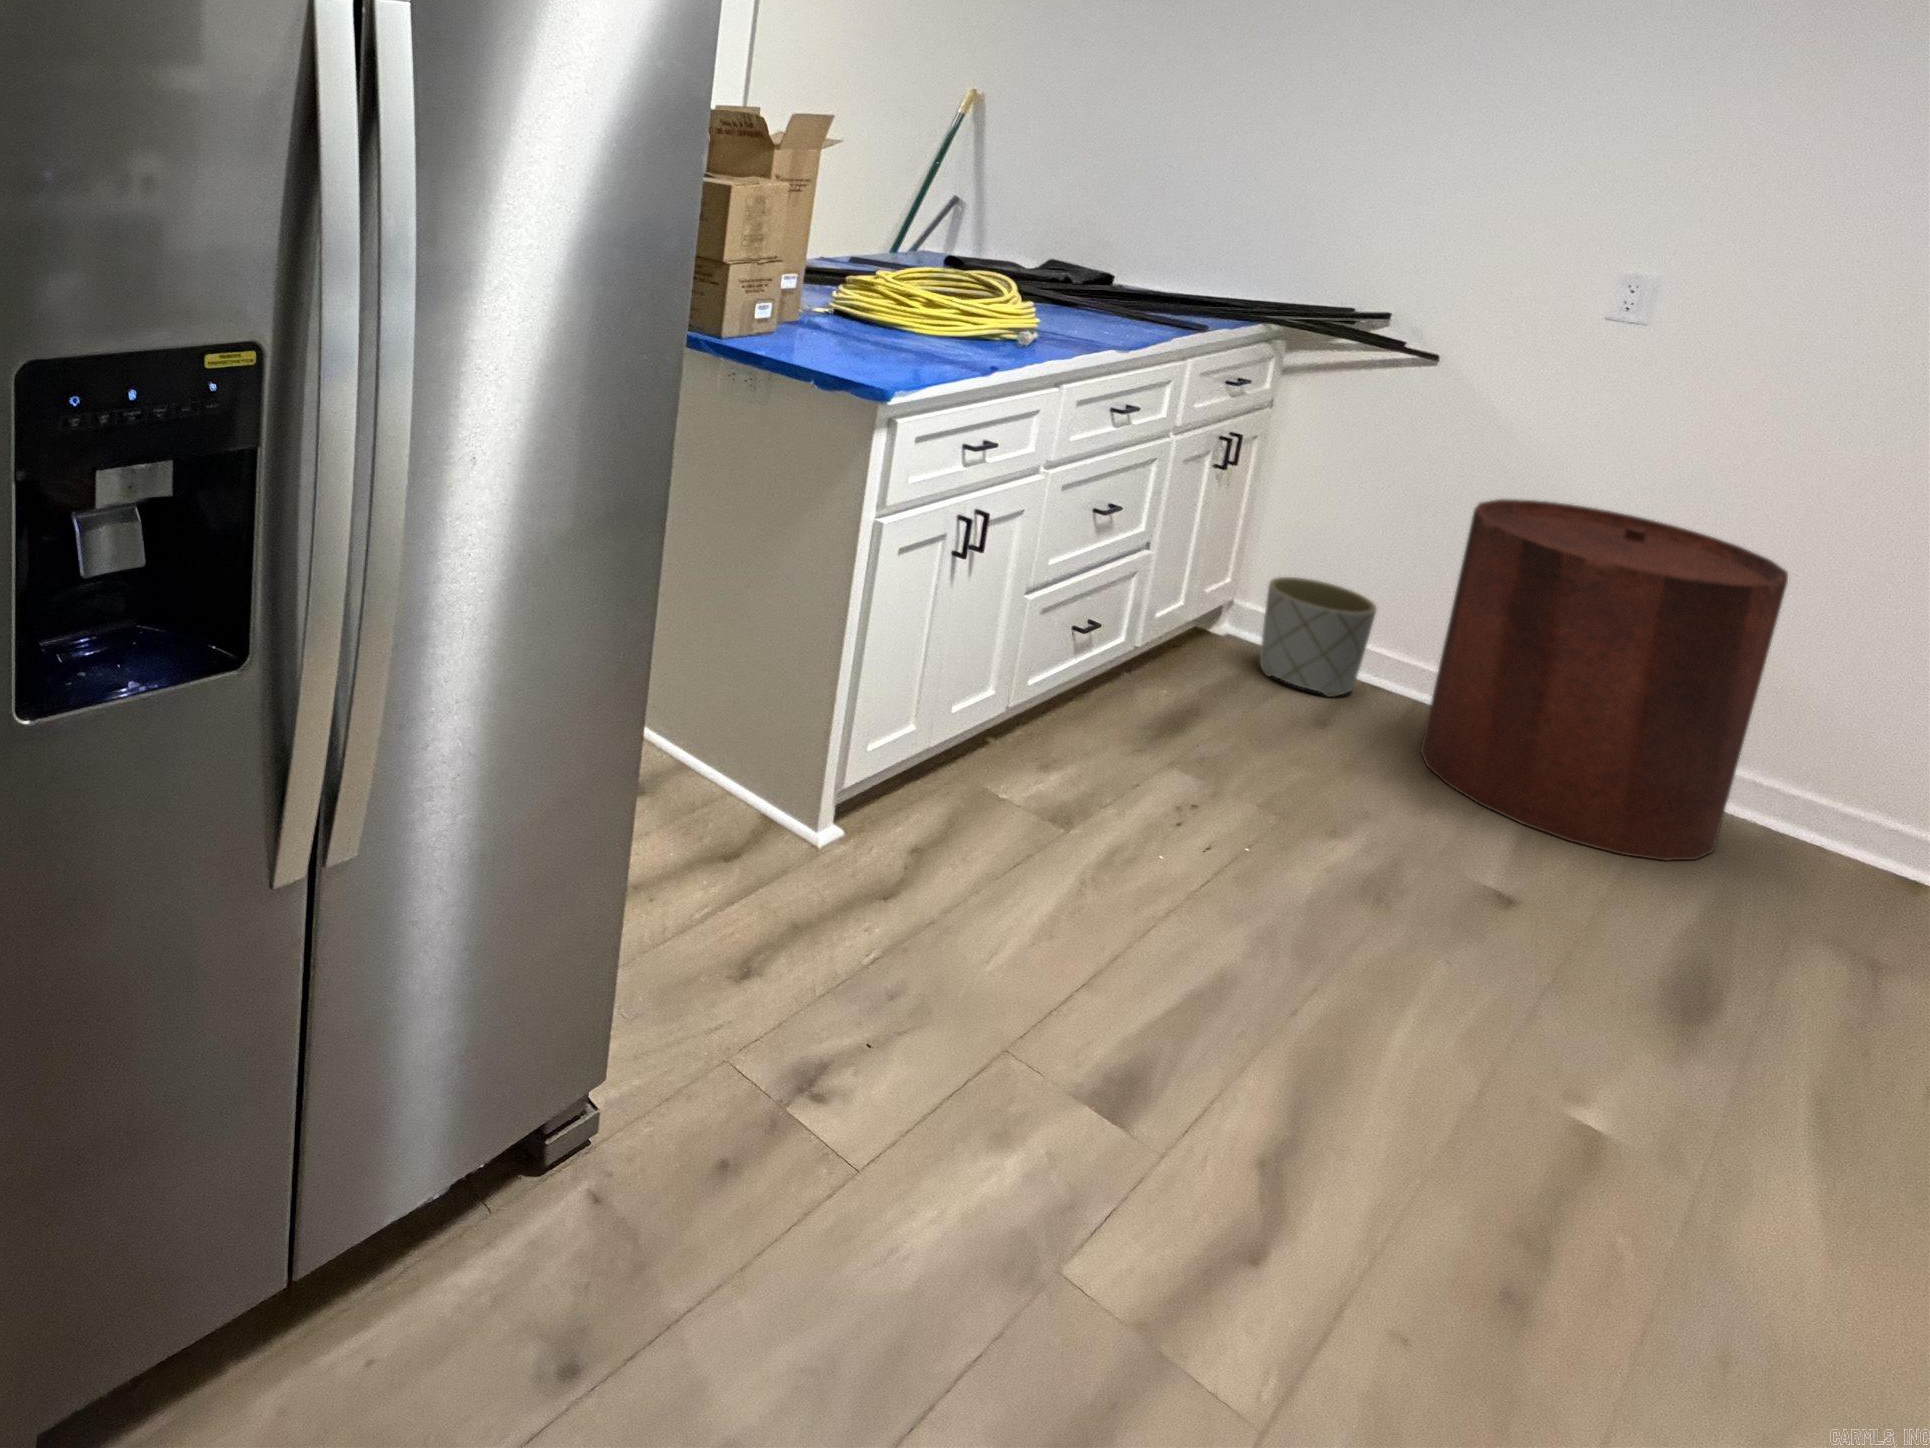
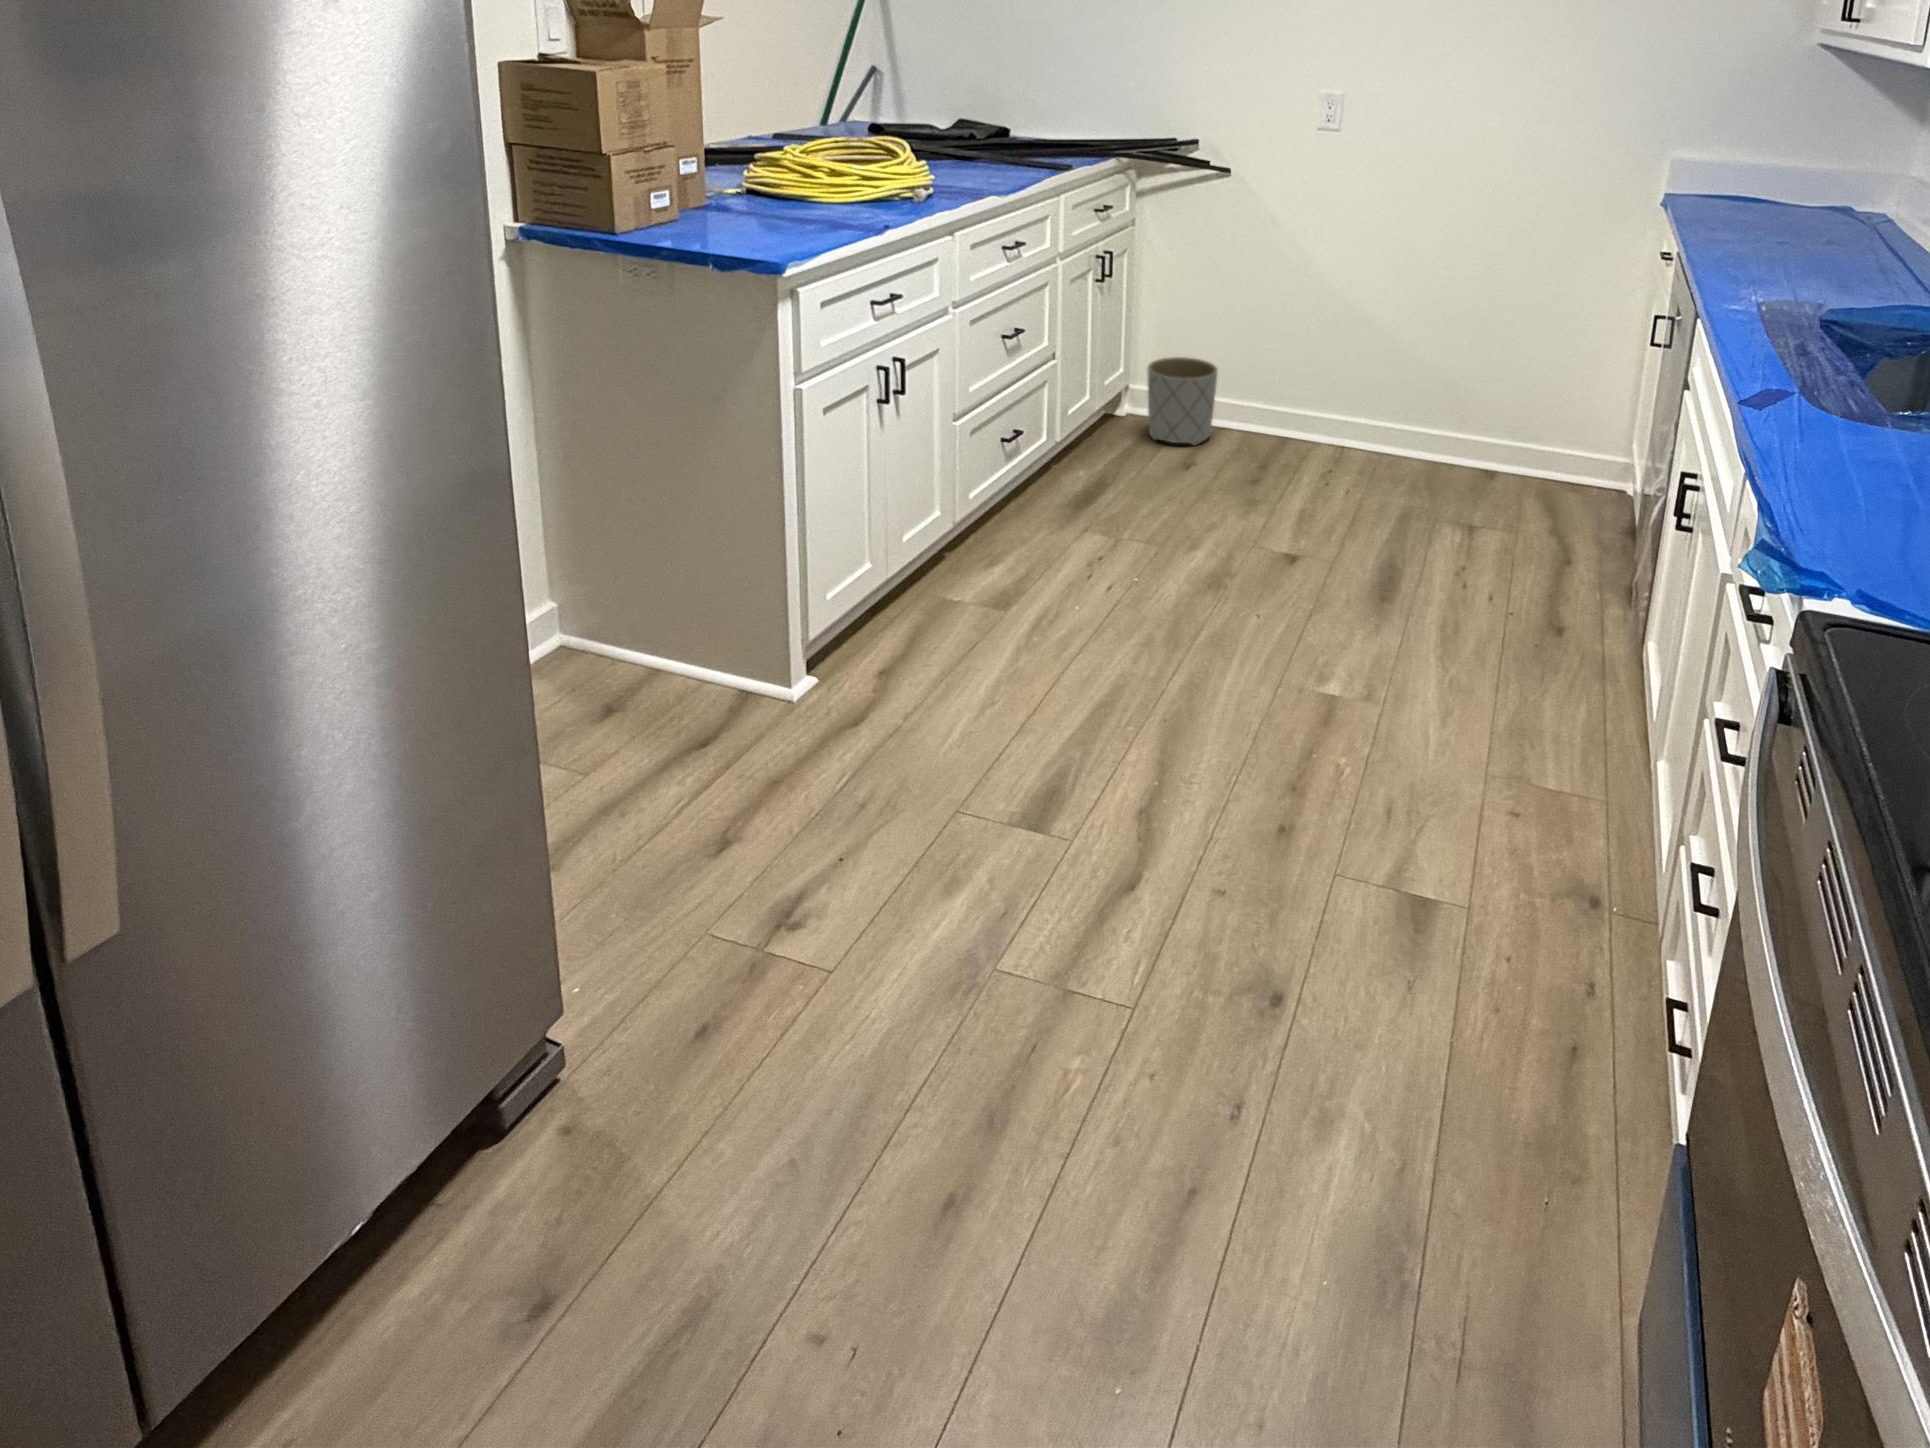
trash can: present [1420,499,1788,861] -> none [1251,268,1429,508]

